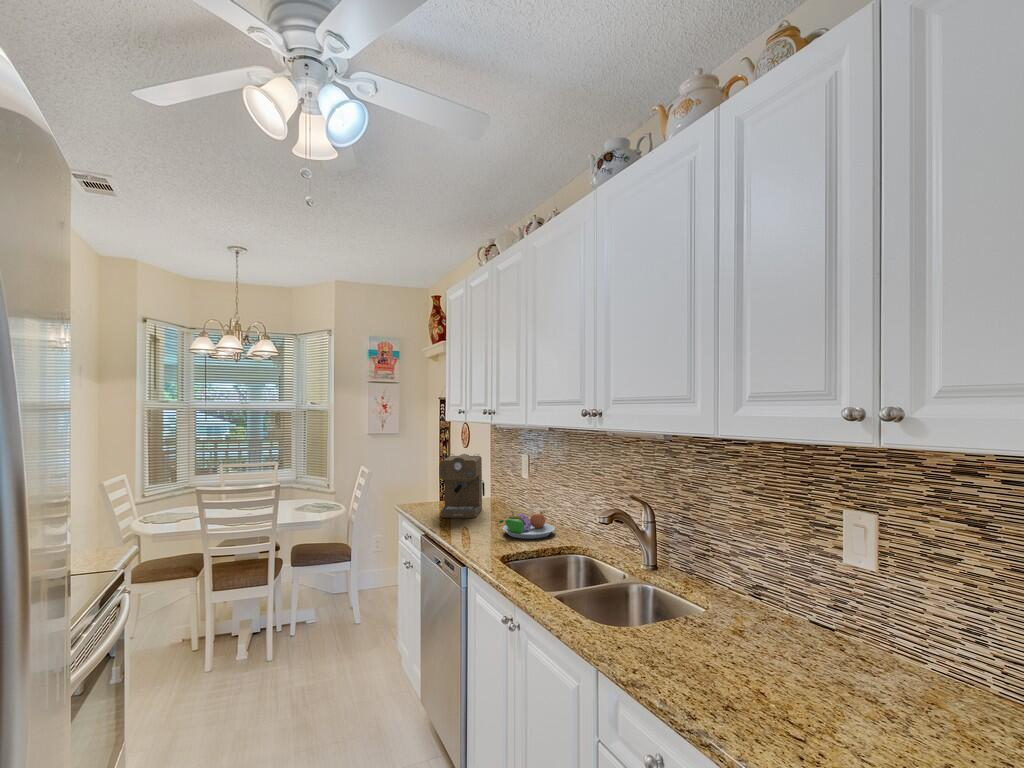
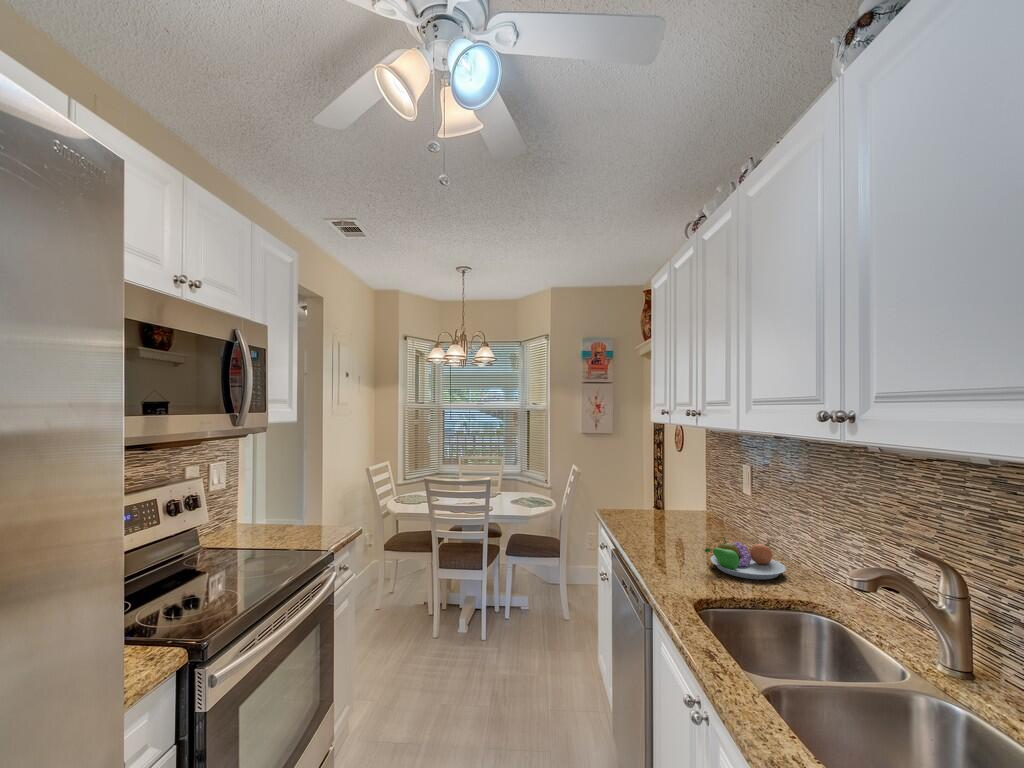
coffee maker: present [440,454,485,518] -> none [638,459,693,537]

